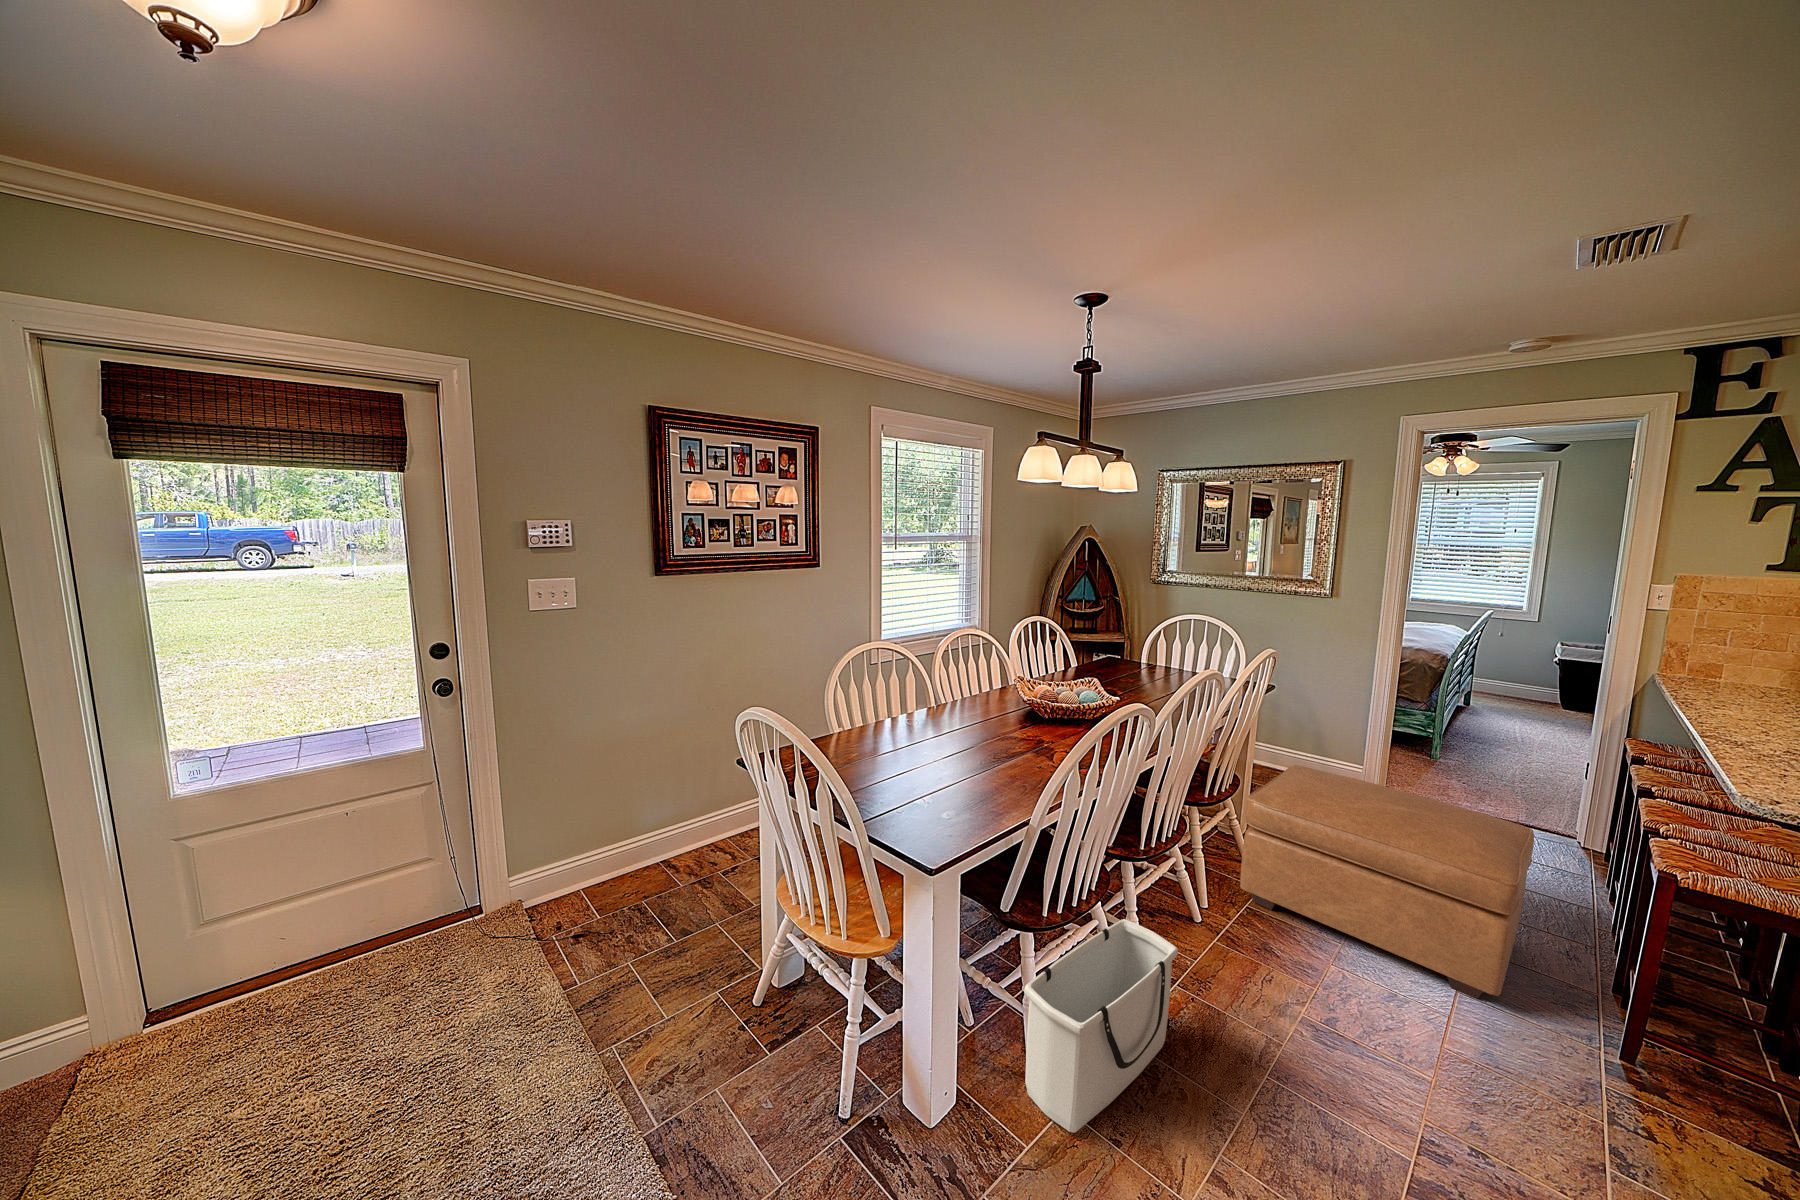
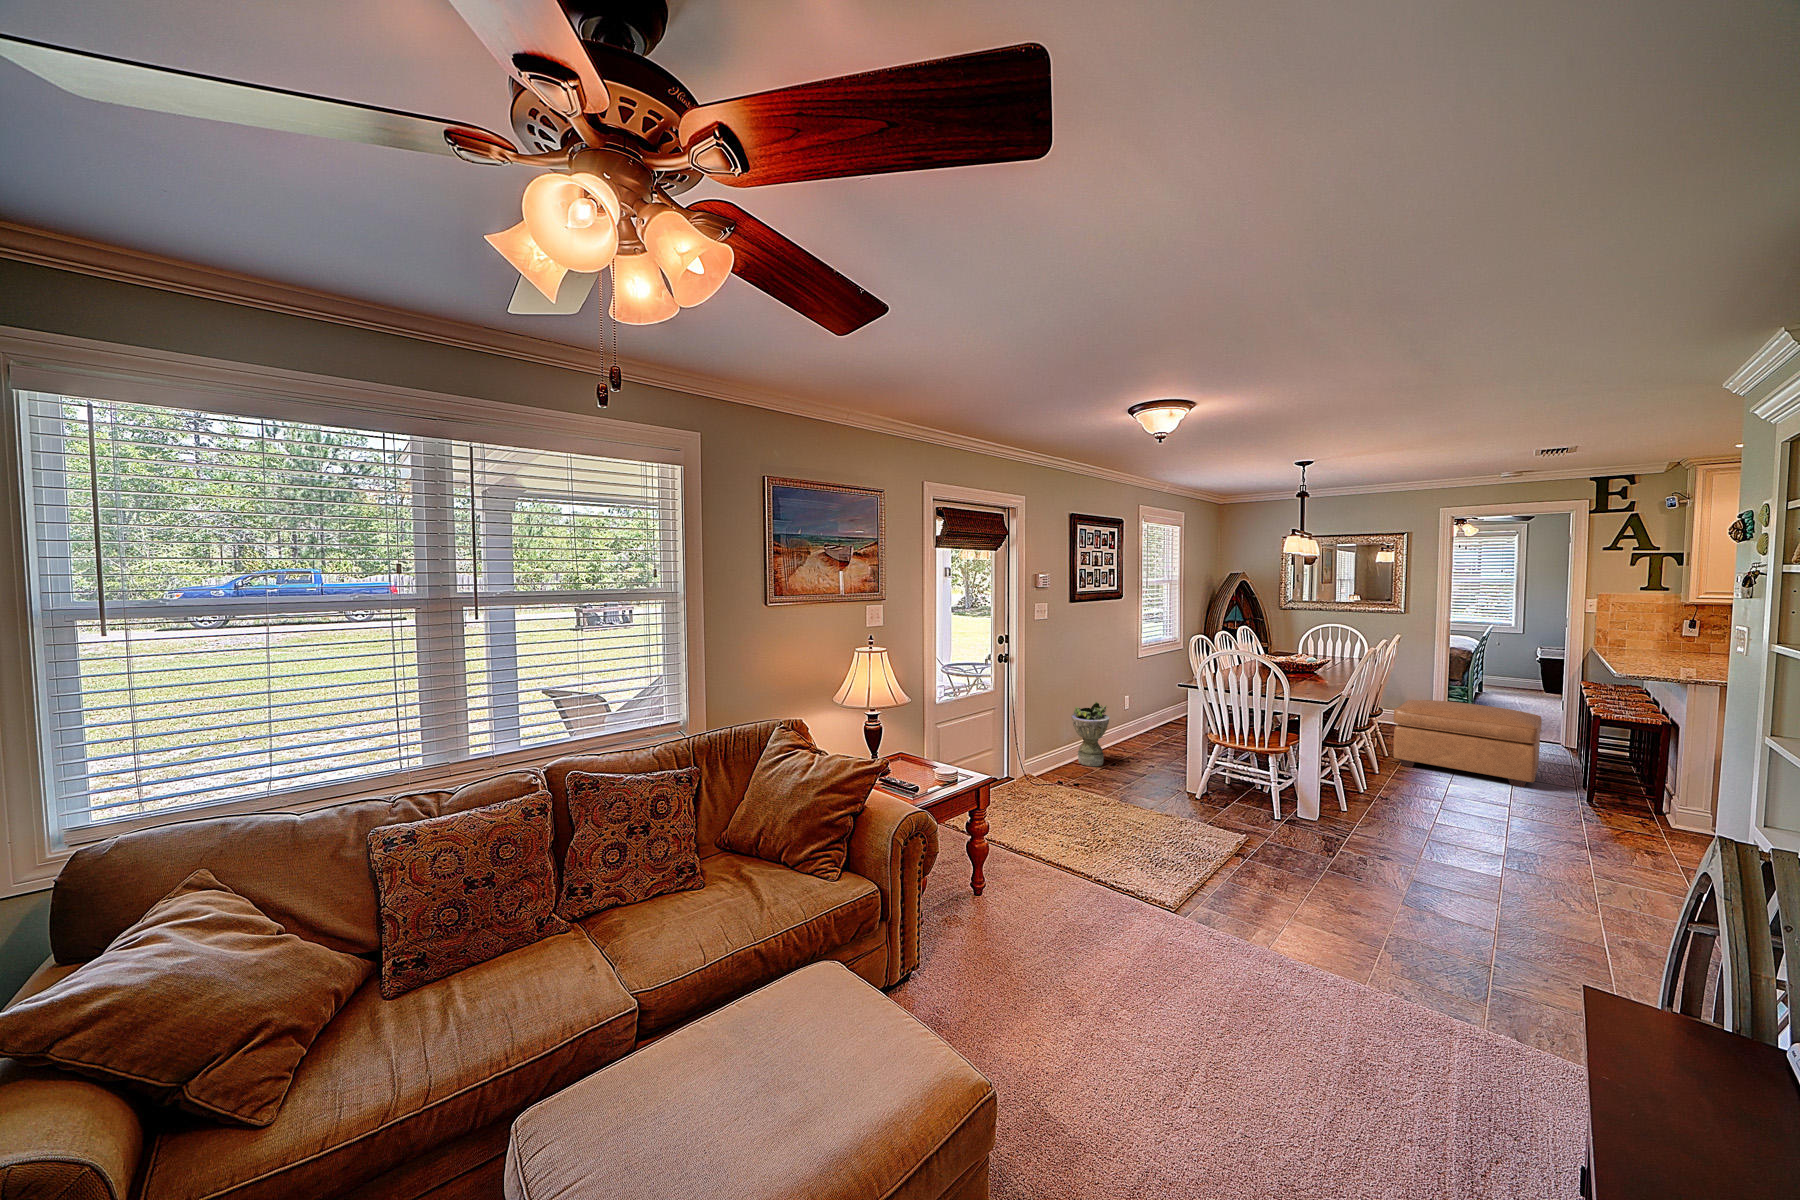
planter: none [634,759,707,886] -> present [1071,702,1110,767]
storage bin: present [1024,919,1178,1133] -> none [1343,748,1396,816]

